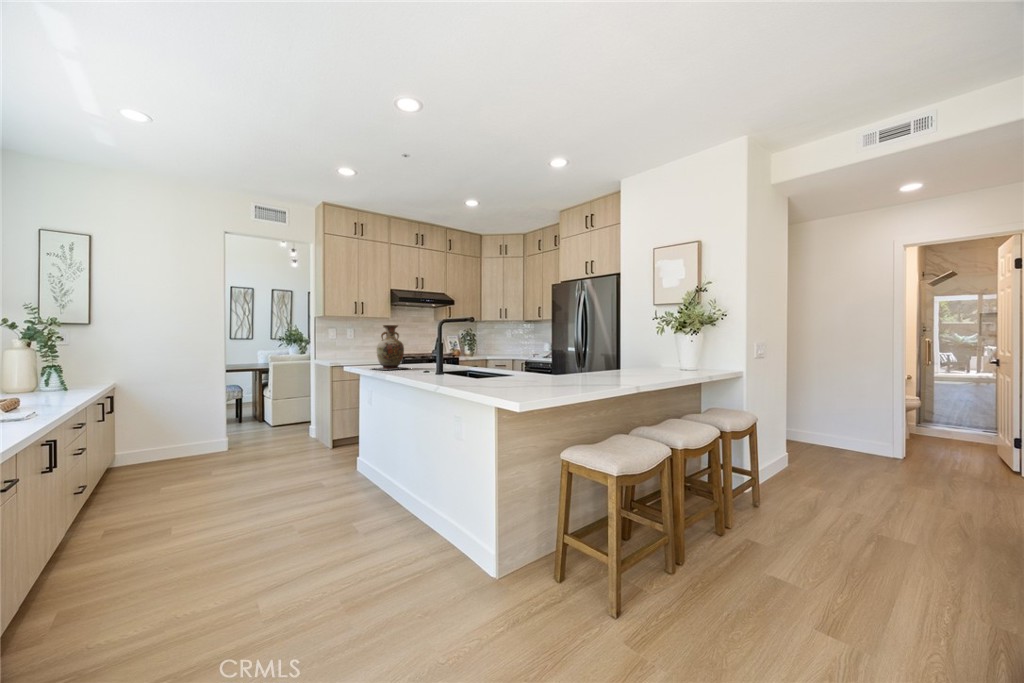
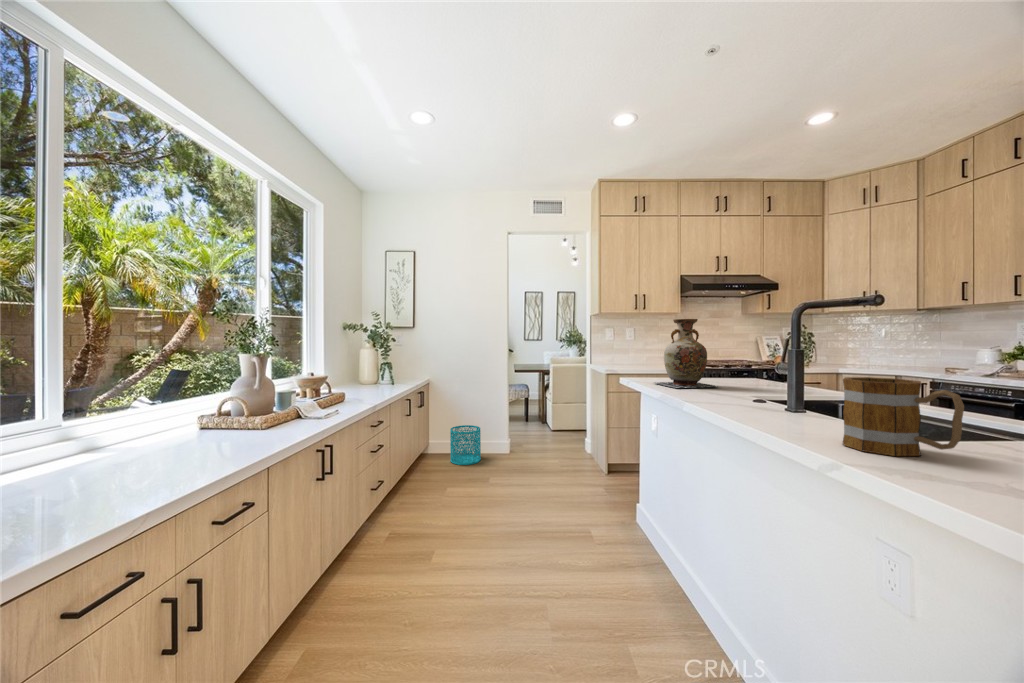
mug: none [448,354,481,384] -> present [843,377,964,456]
wastebasket: none [153,427,194,469] -> present [450,425,481,465]

